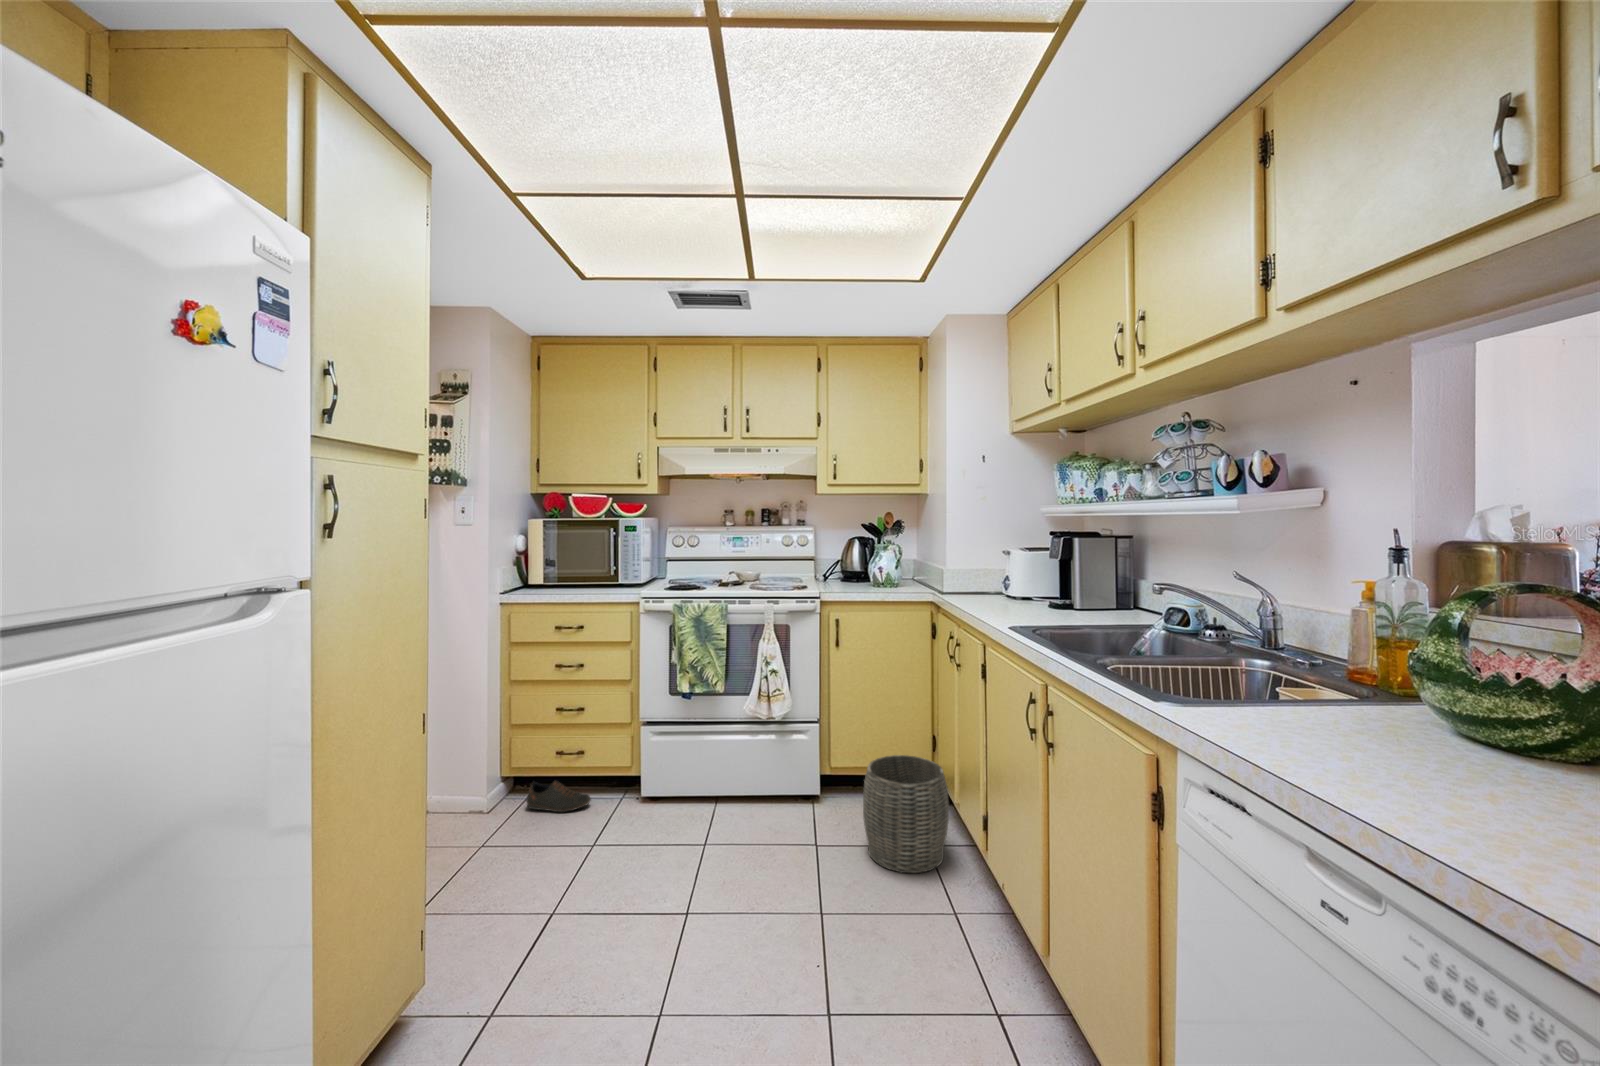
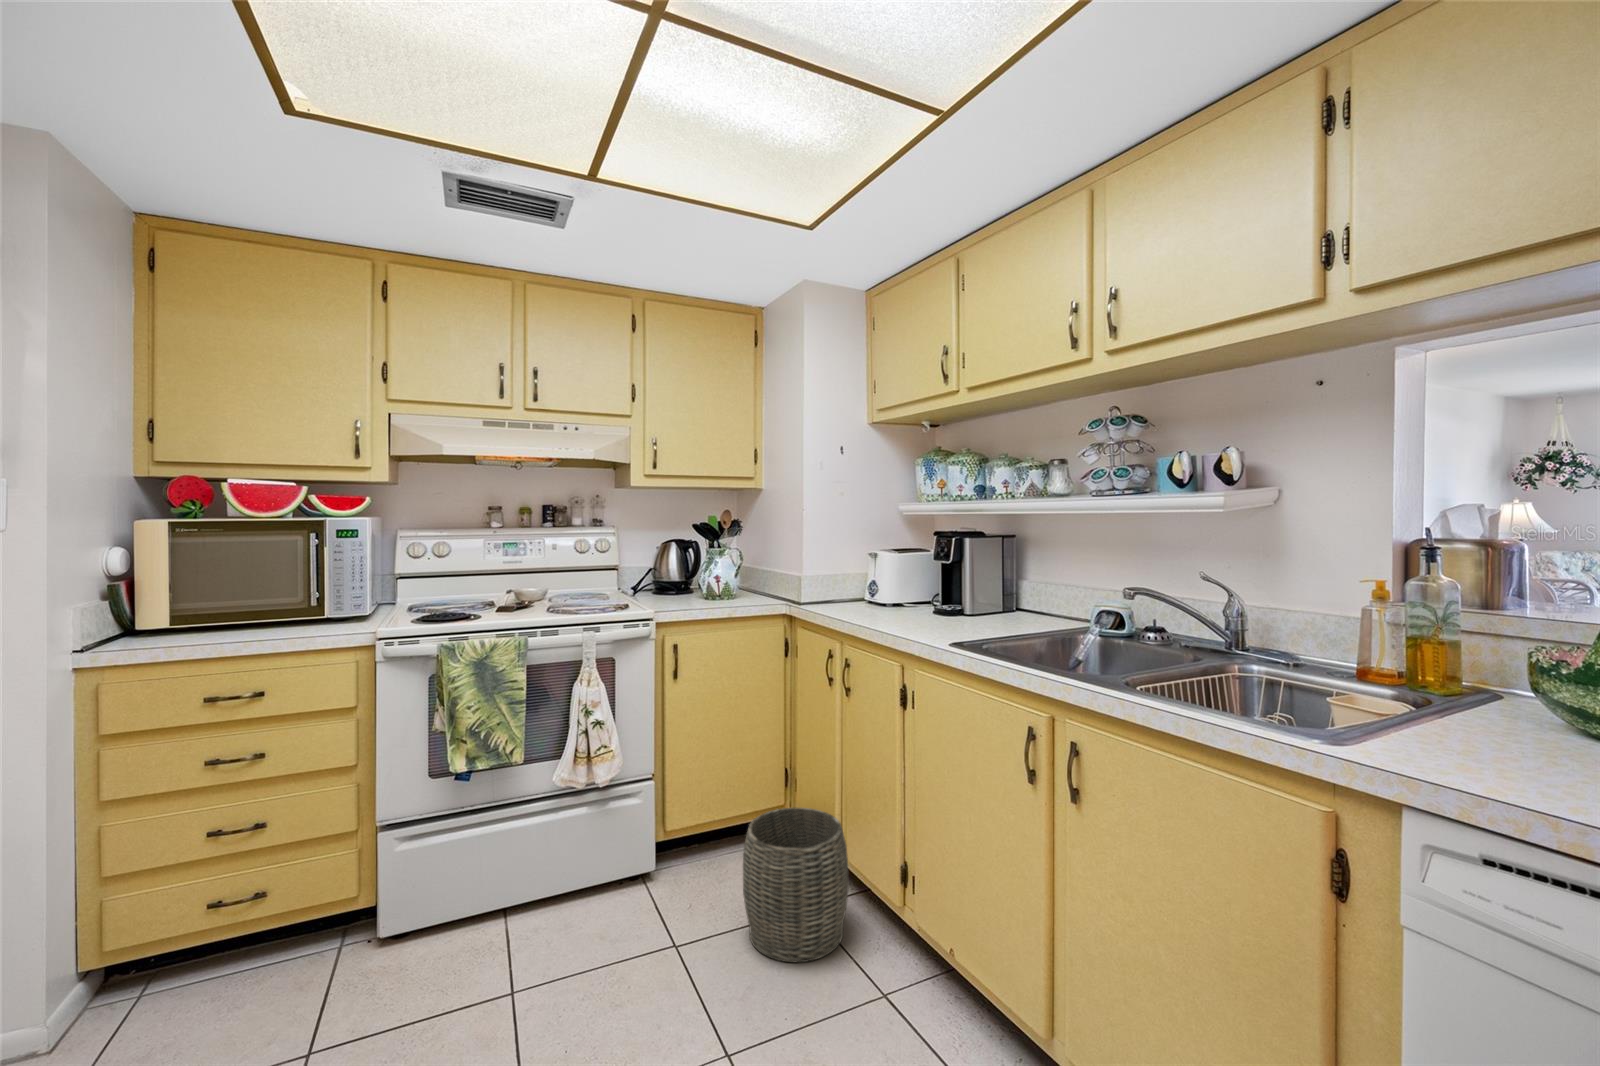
shoe: present [526,781,591,812] -> none [145,962,287,1028]

